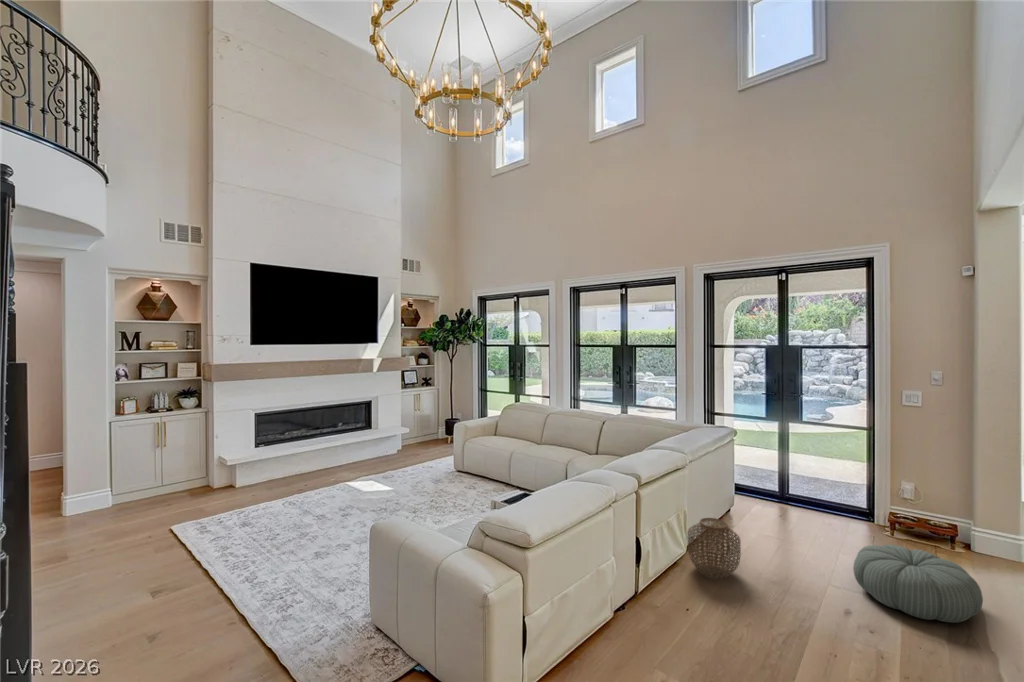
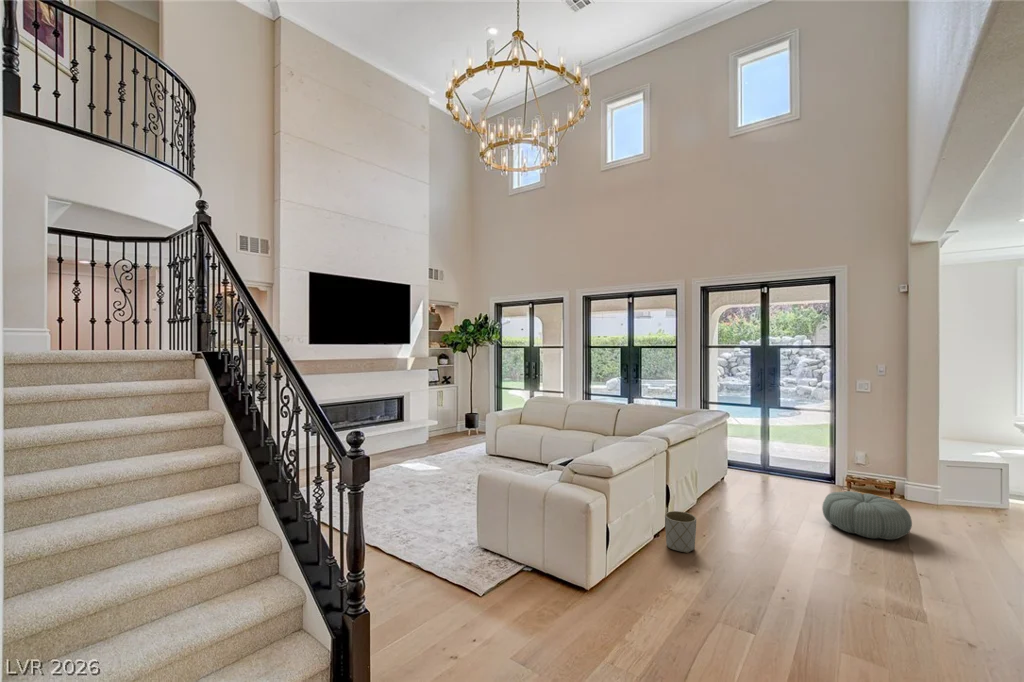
woven basket: present [688,518,741,579] -> none [700,475,740,520]
planter: none [628,576,670,639] -> present [665,511,696,553]

